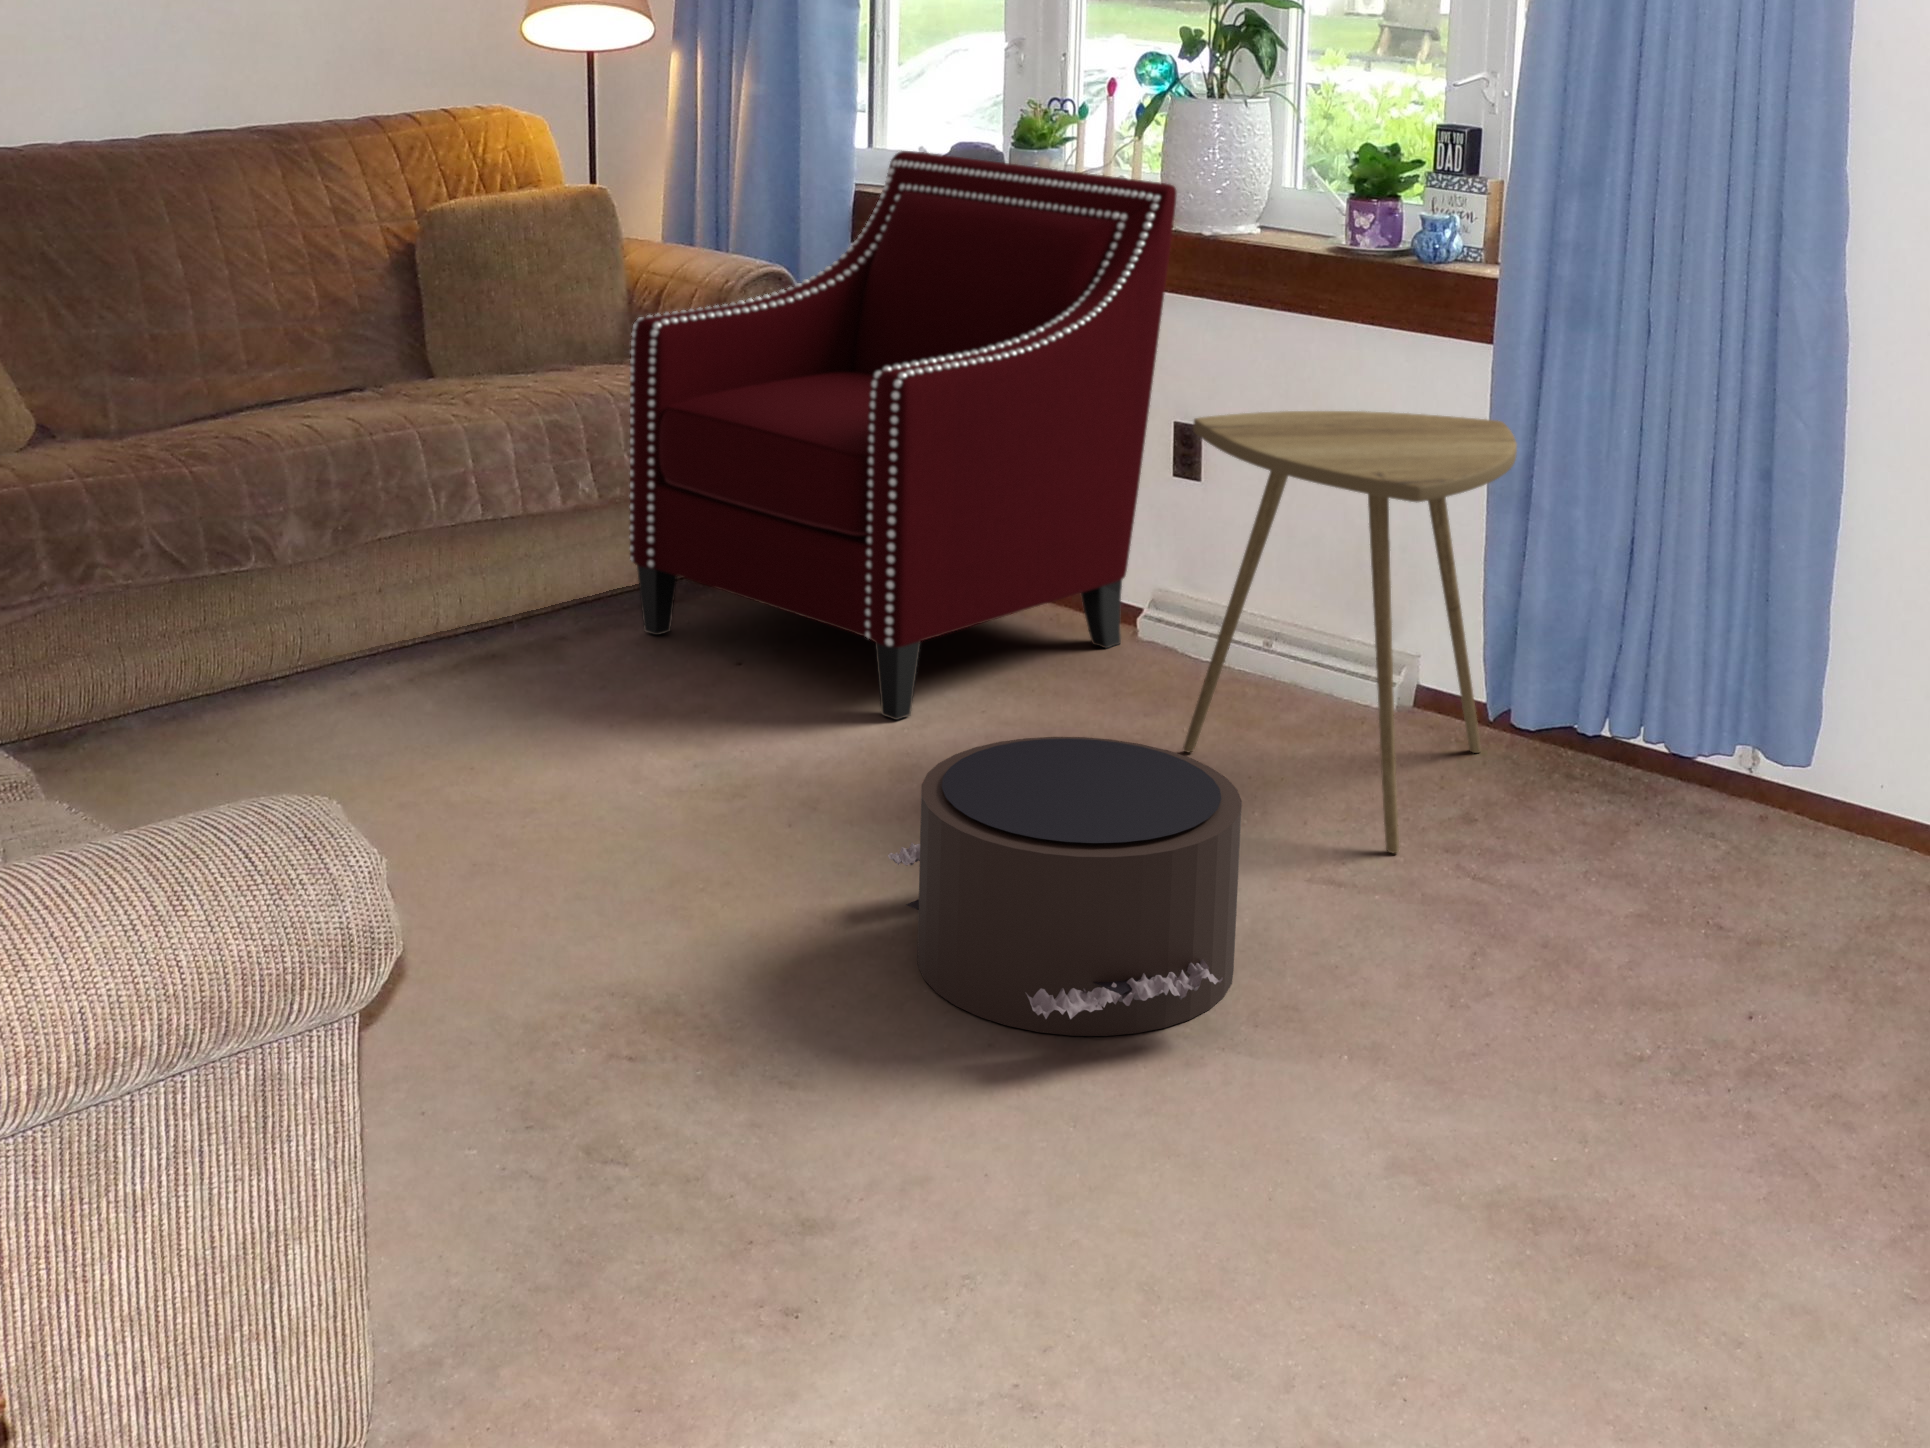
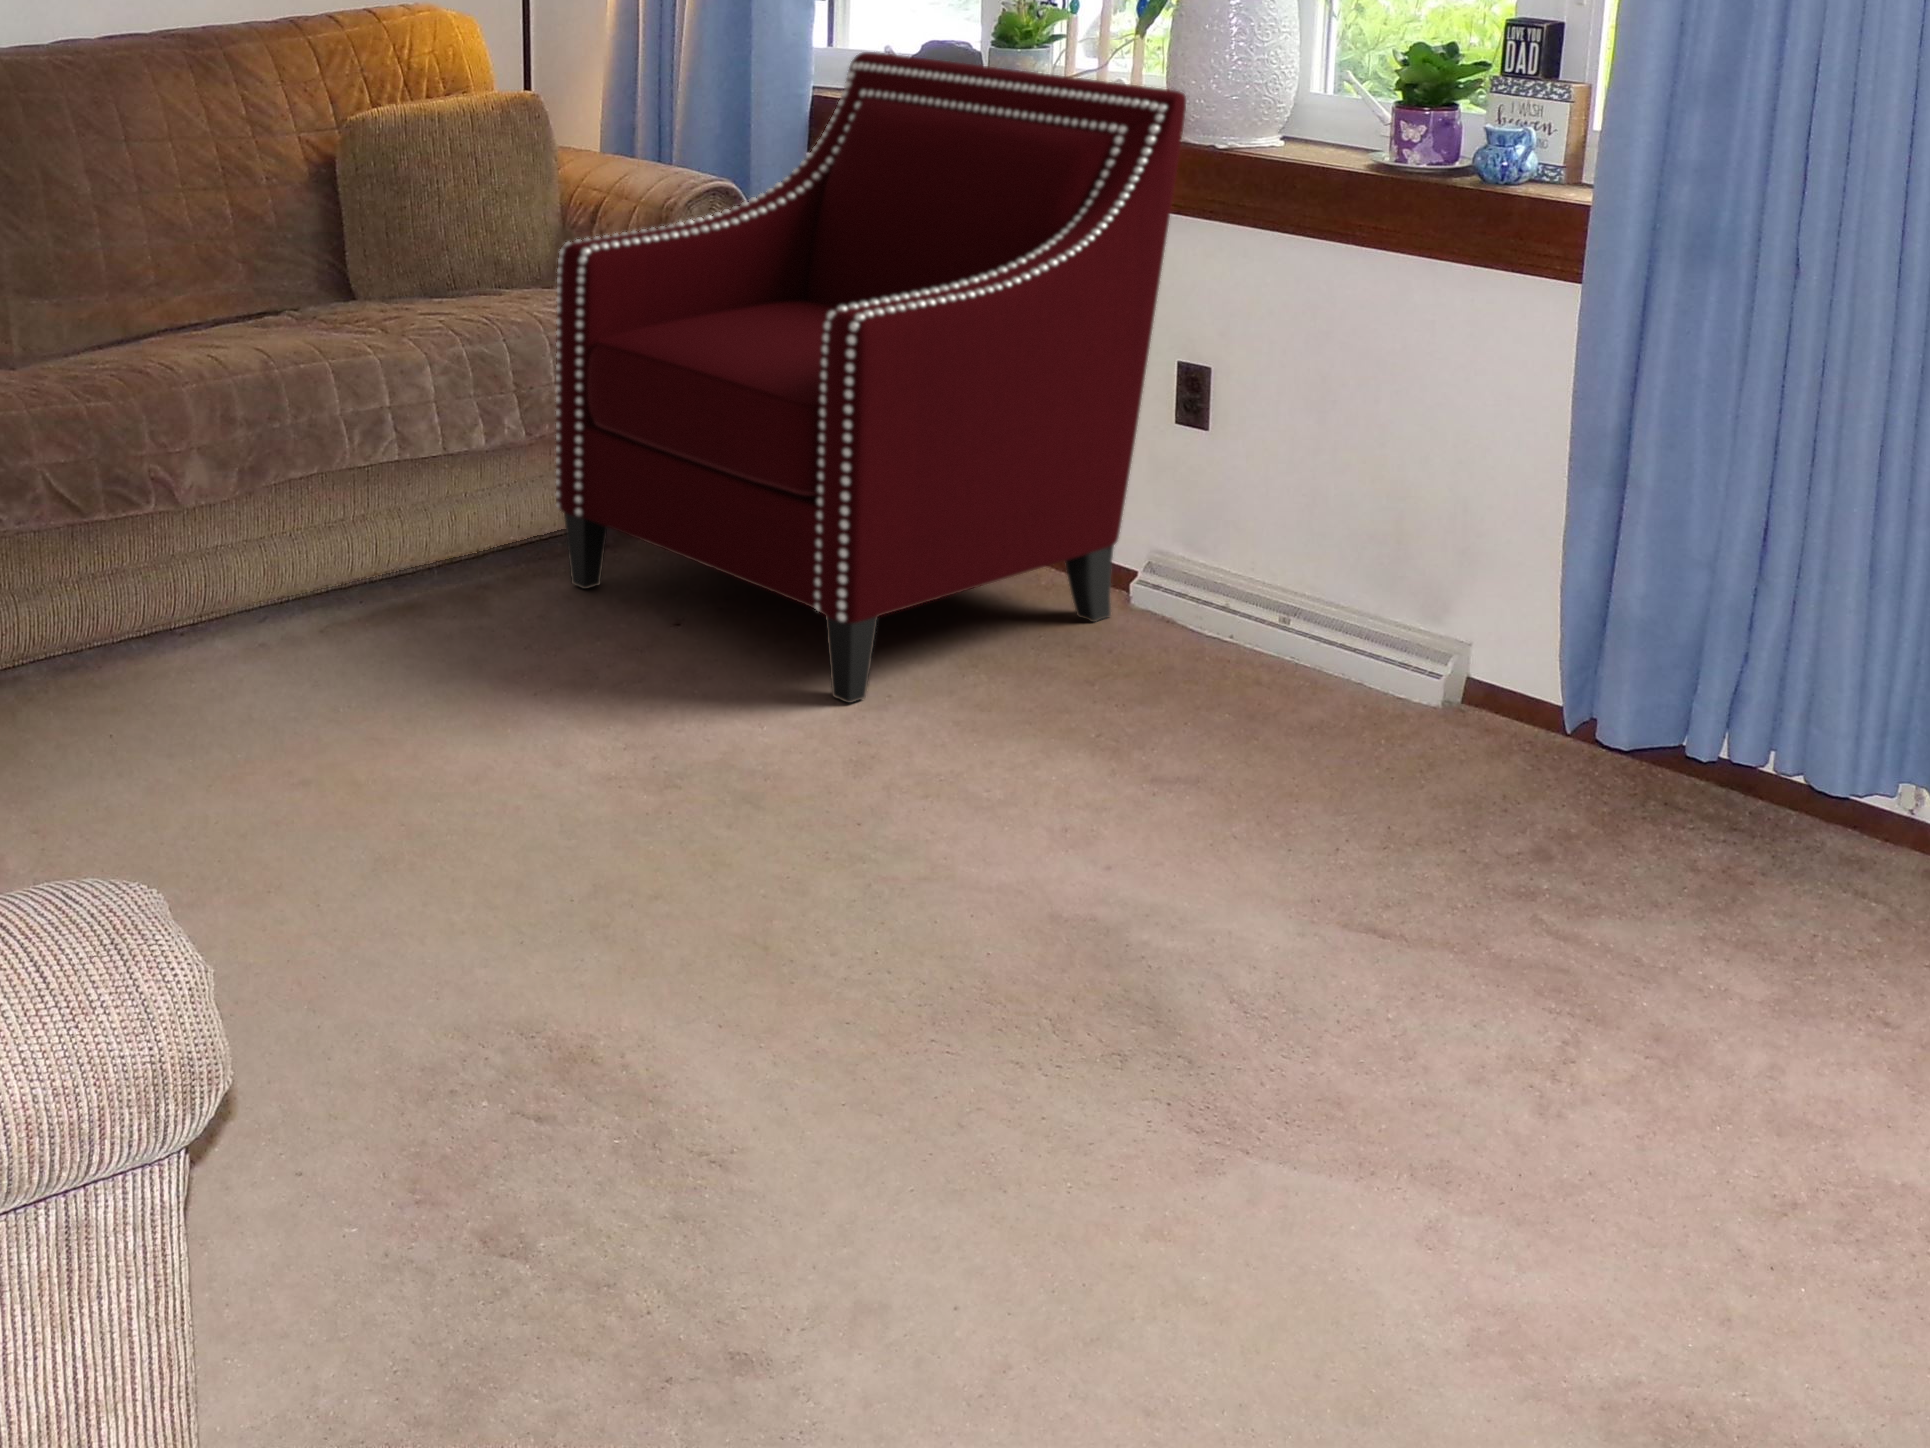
side table: present [1183,411,1517,853] -> none [1186,366,1619,907]
pouf: present [888,737,1242,1036] -> none [834,758,1269,1136]

